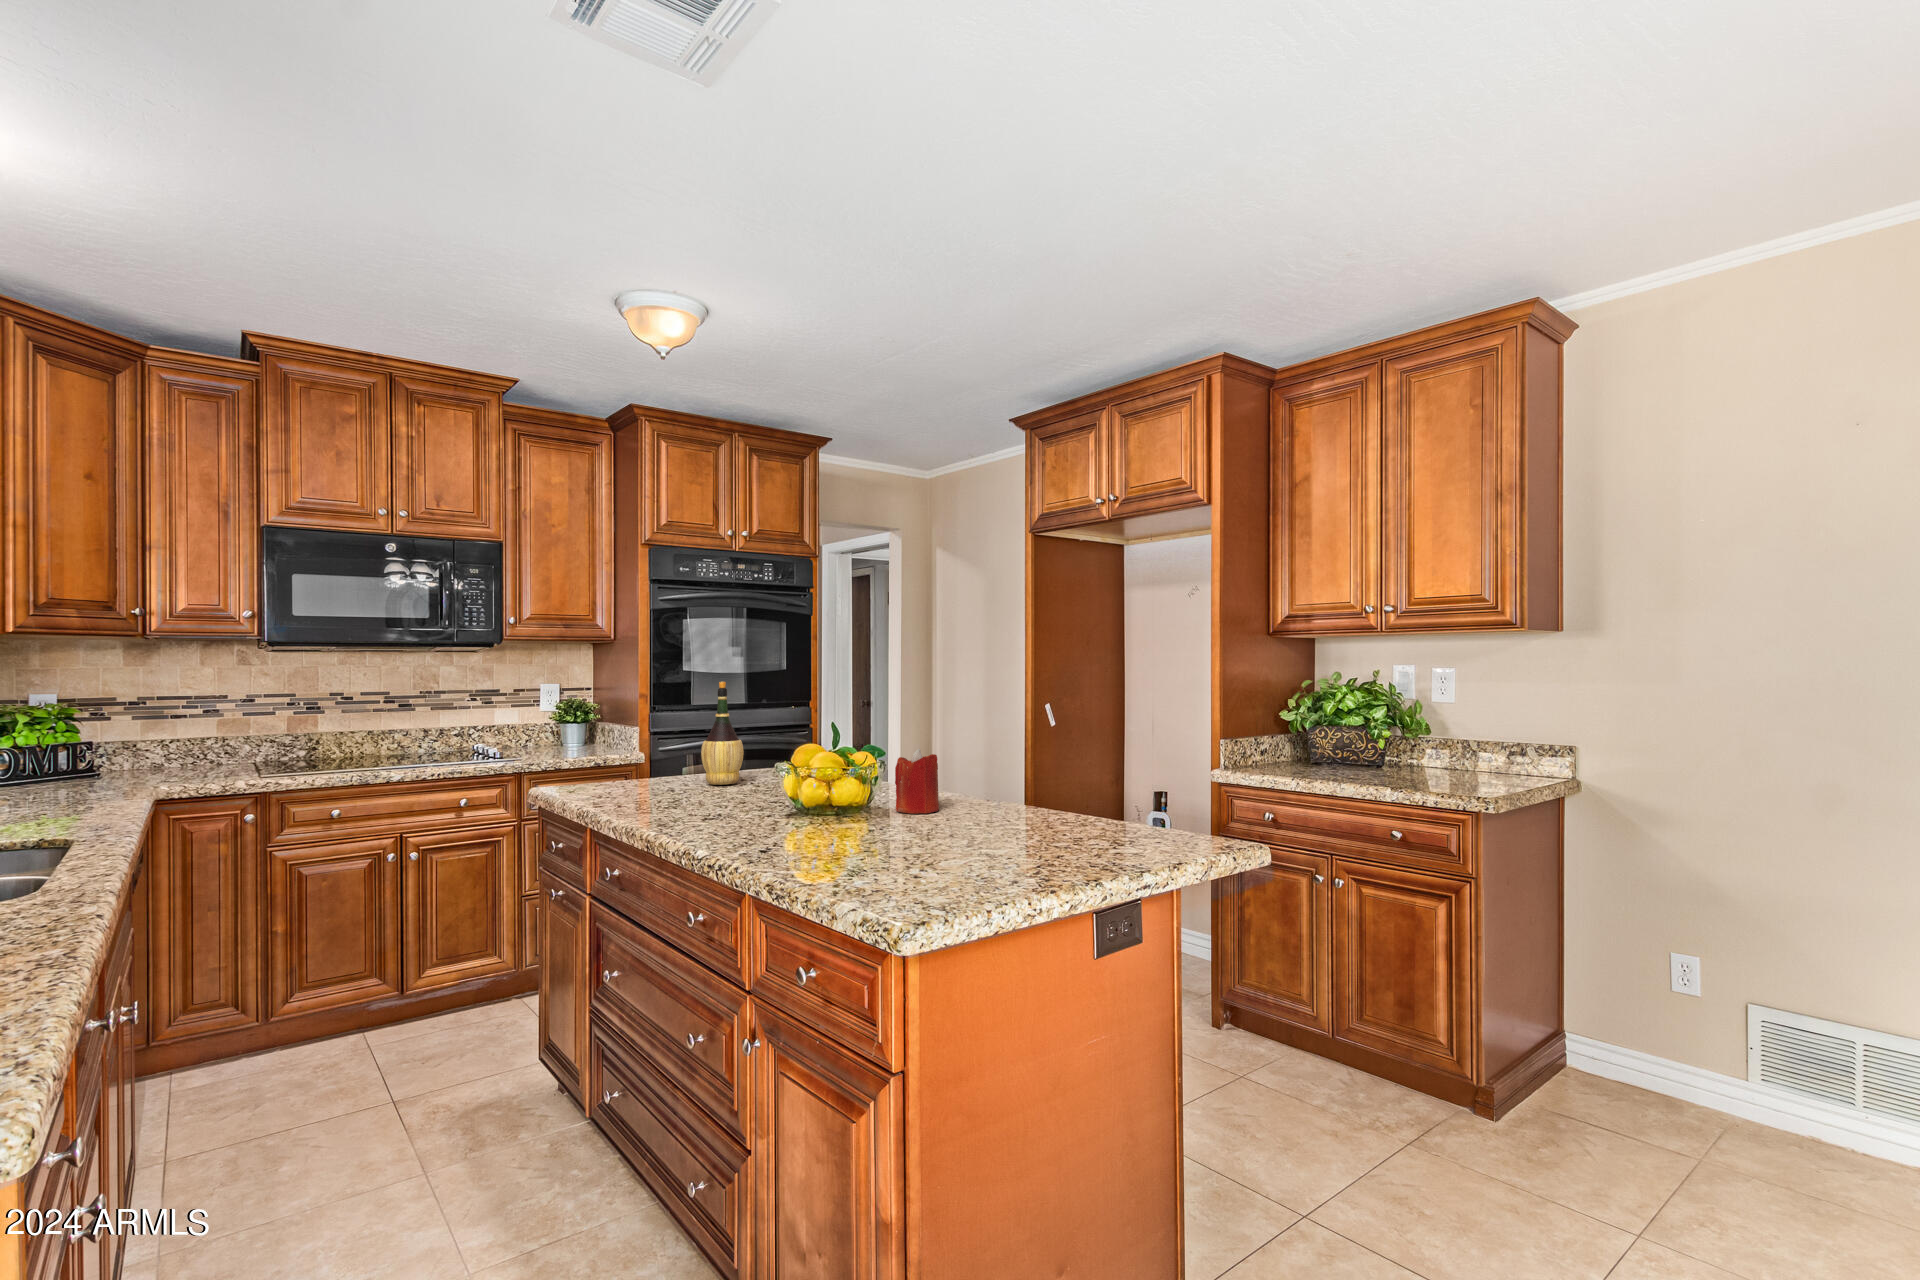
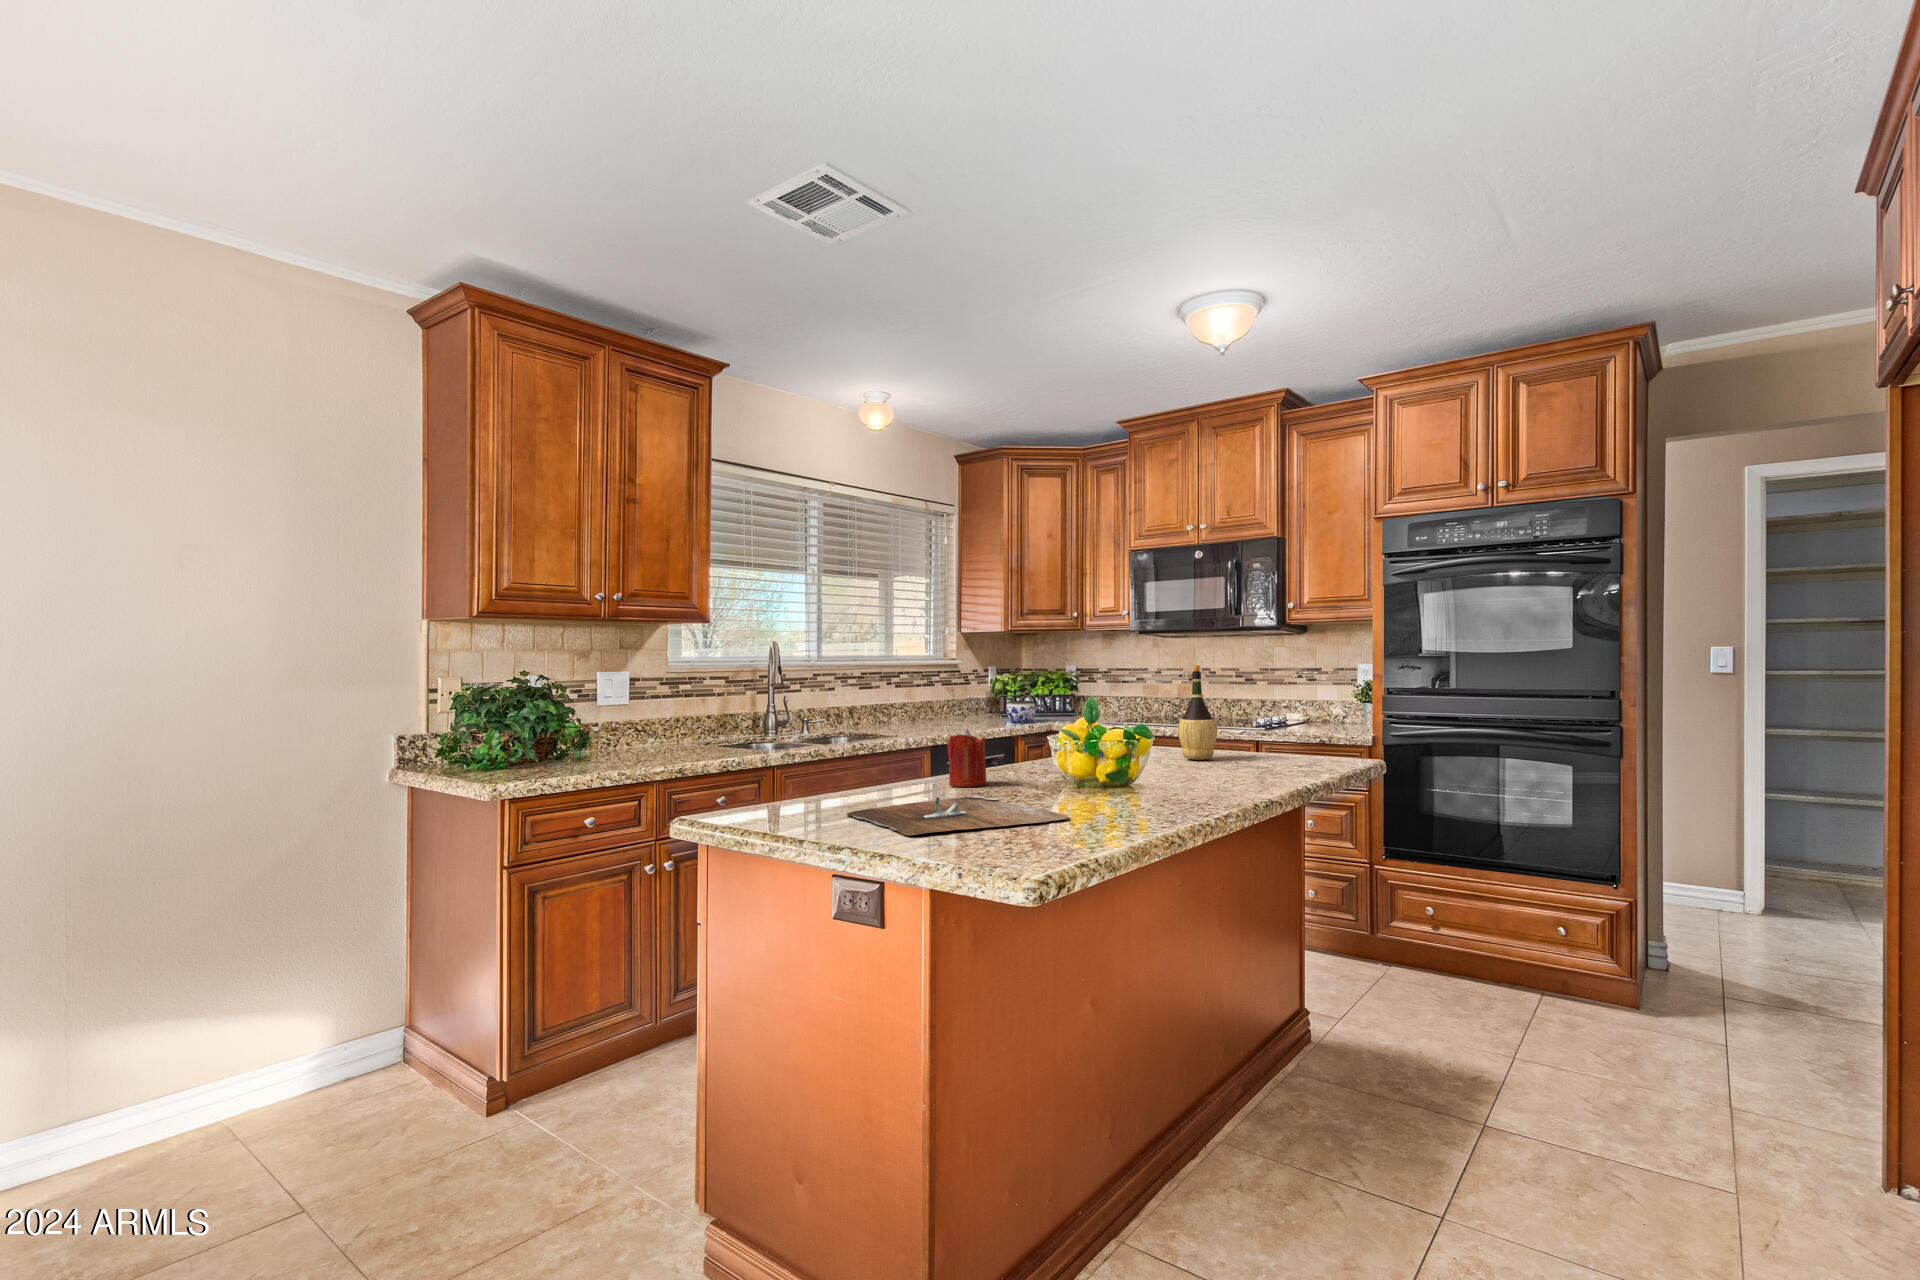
candle: present [895,749,939,814] -> present [947,729,987,787]
jar: none [54,754,124,796] -> present [1006,700,1036,723]
cutting board: none [860,824,1080,871] -> present [847,796,1068,835]

